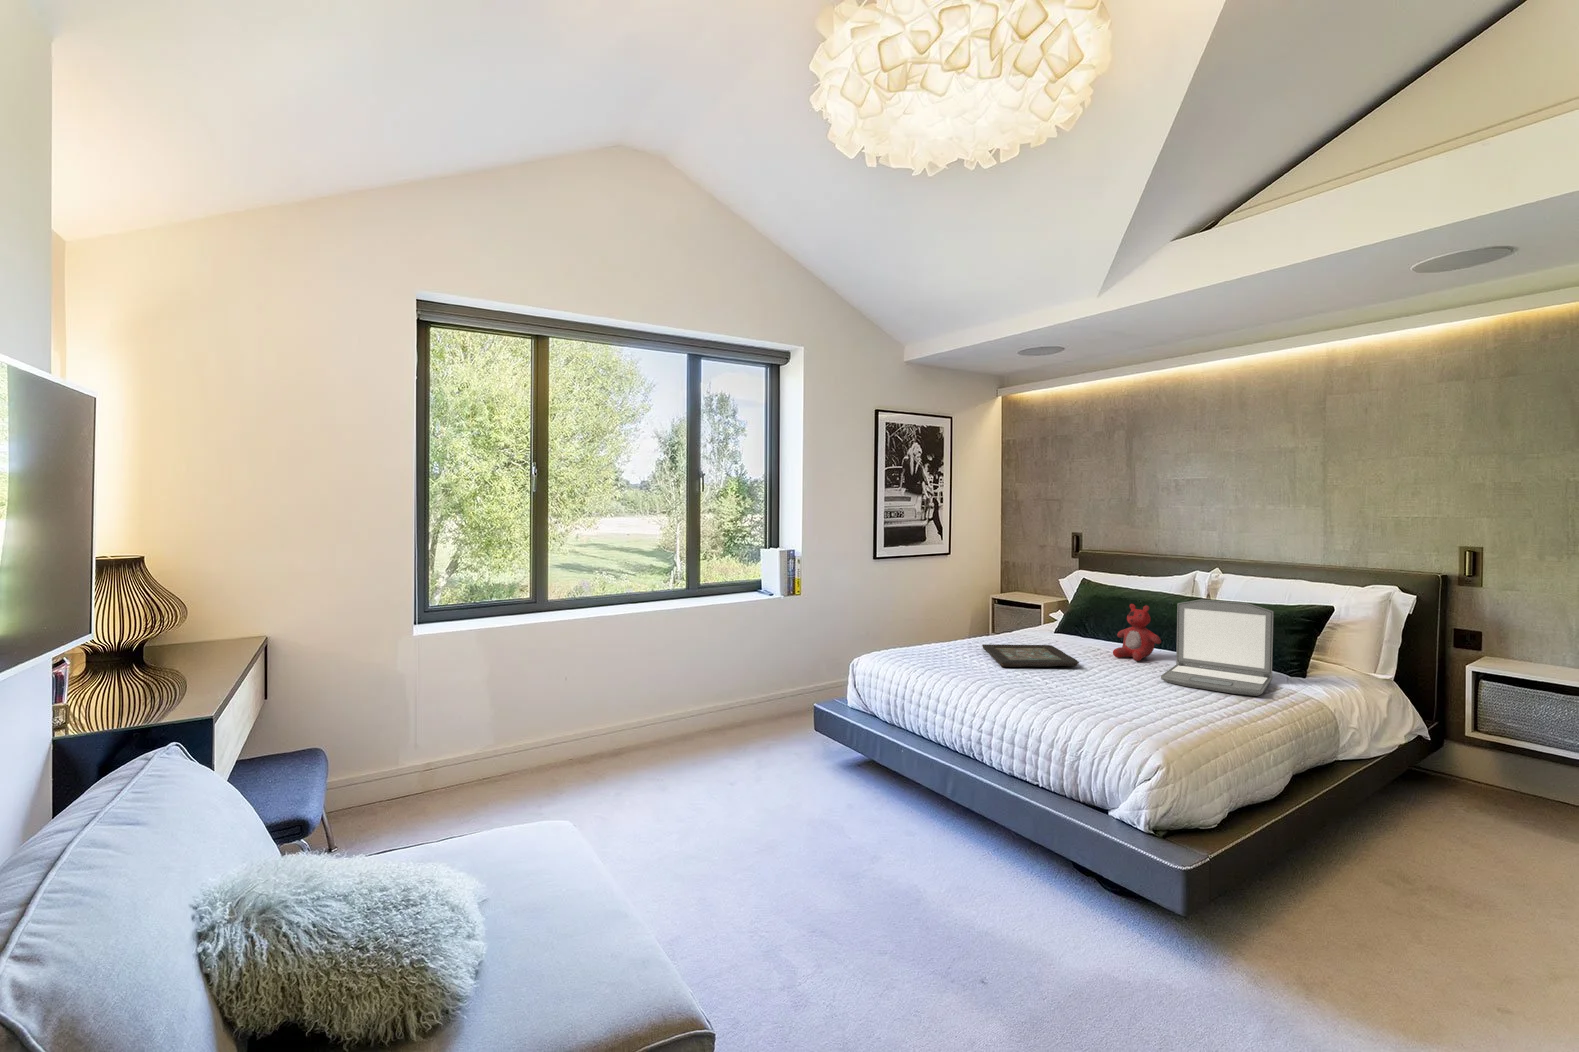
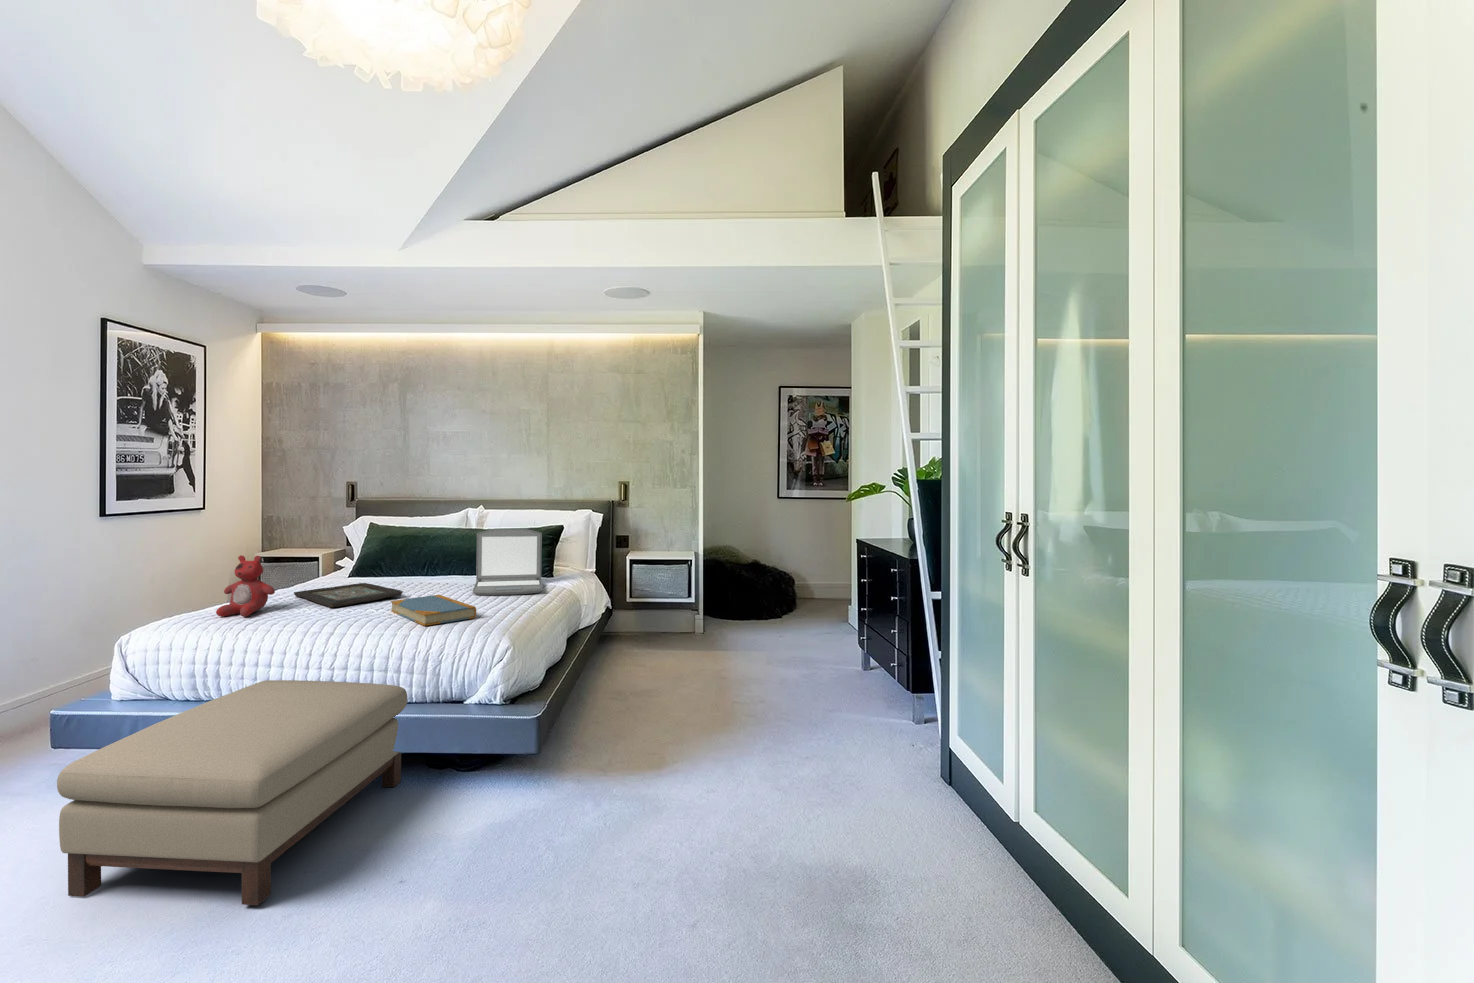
stuffed bear: present [1113,604,1161,661] -> present [216,555,275,617]
book: none [1054,671,1141,712] -> present [391,595,476,626]
ottoman: none [765,727,1038,943] -> present [57,680,407,905]

